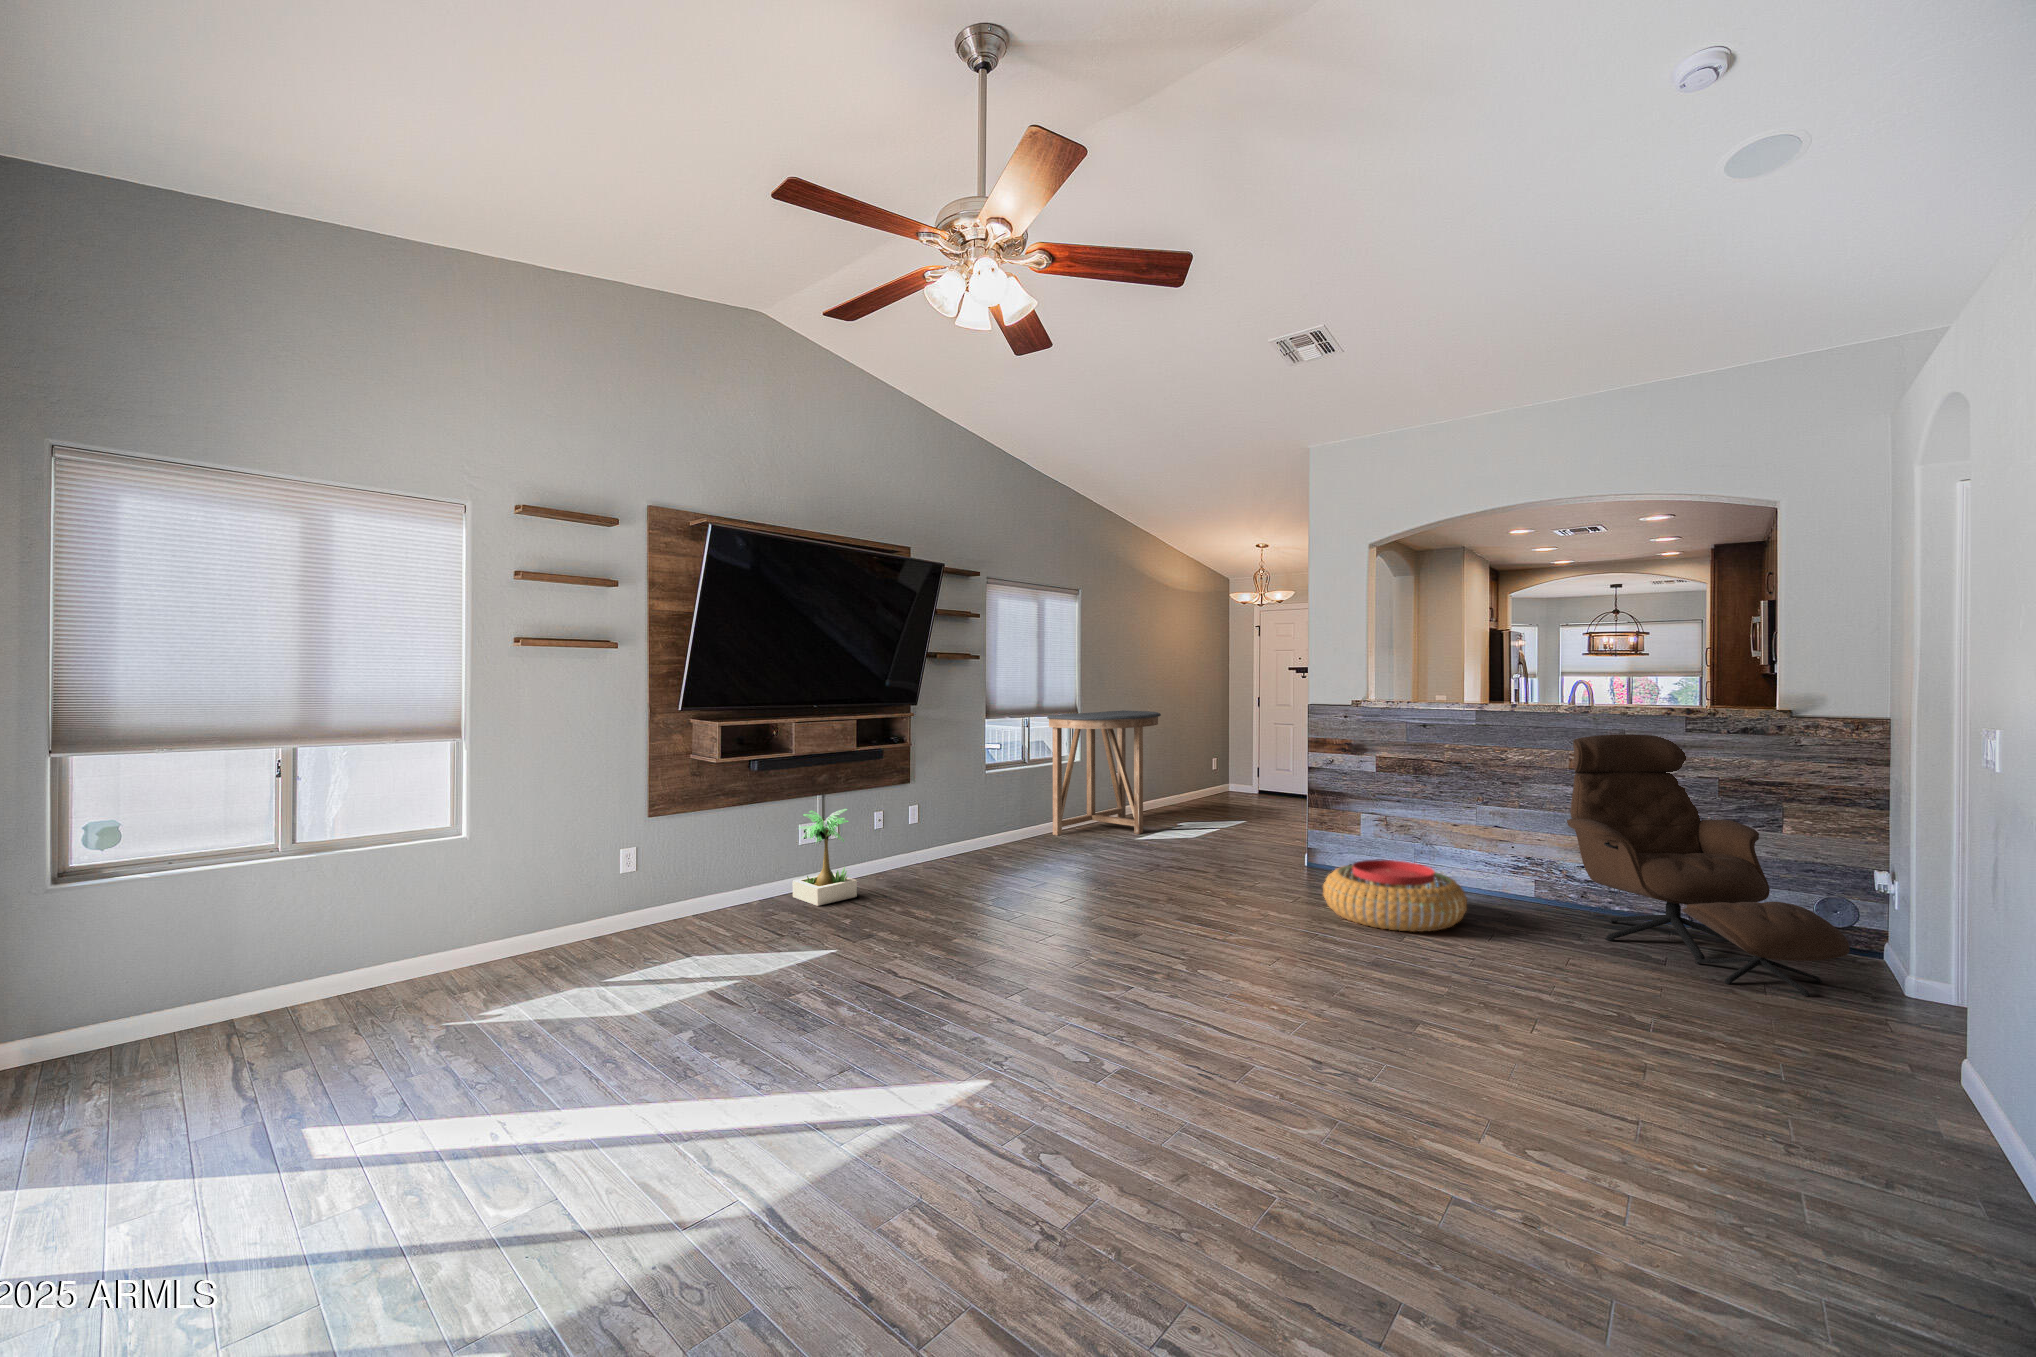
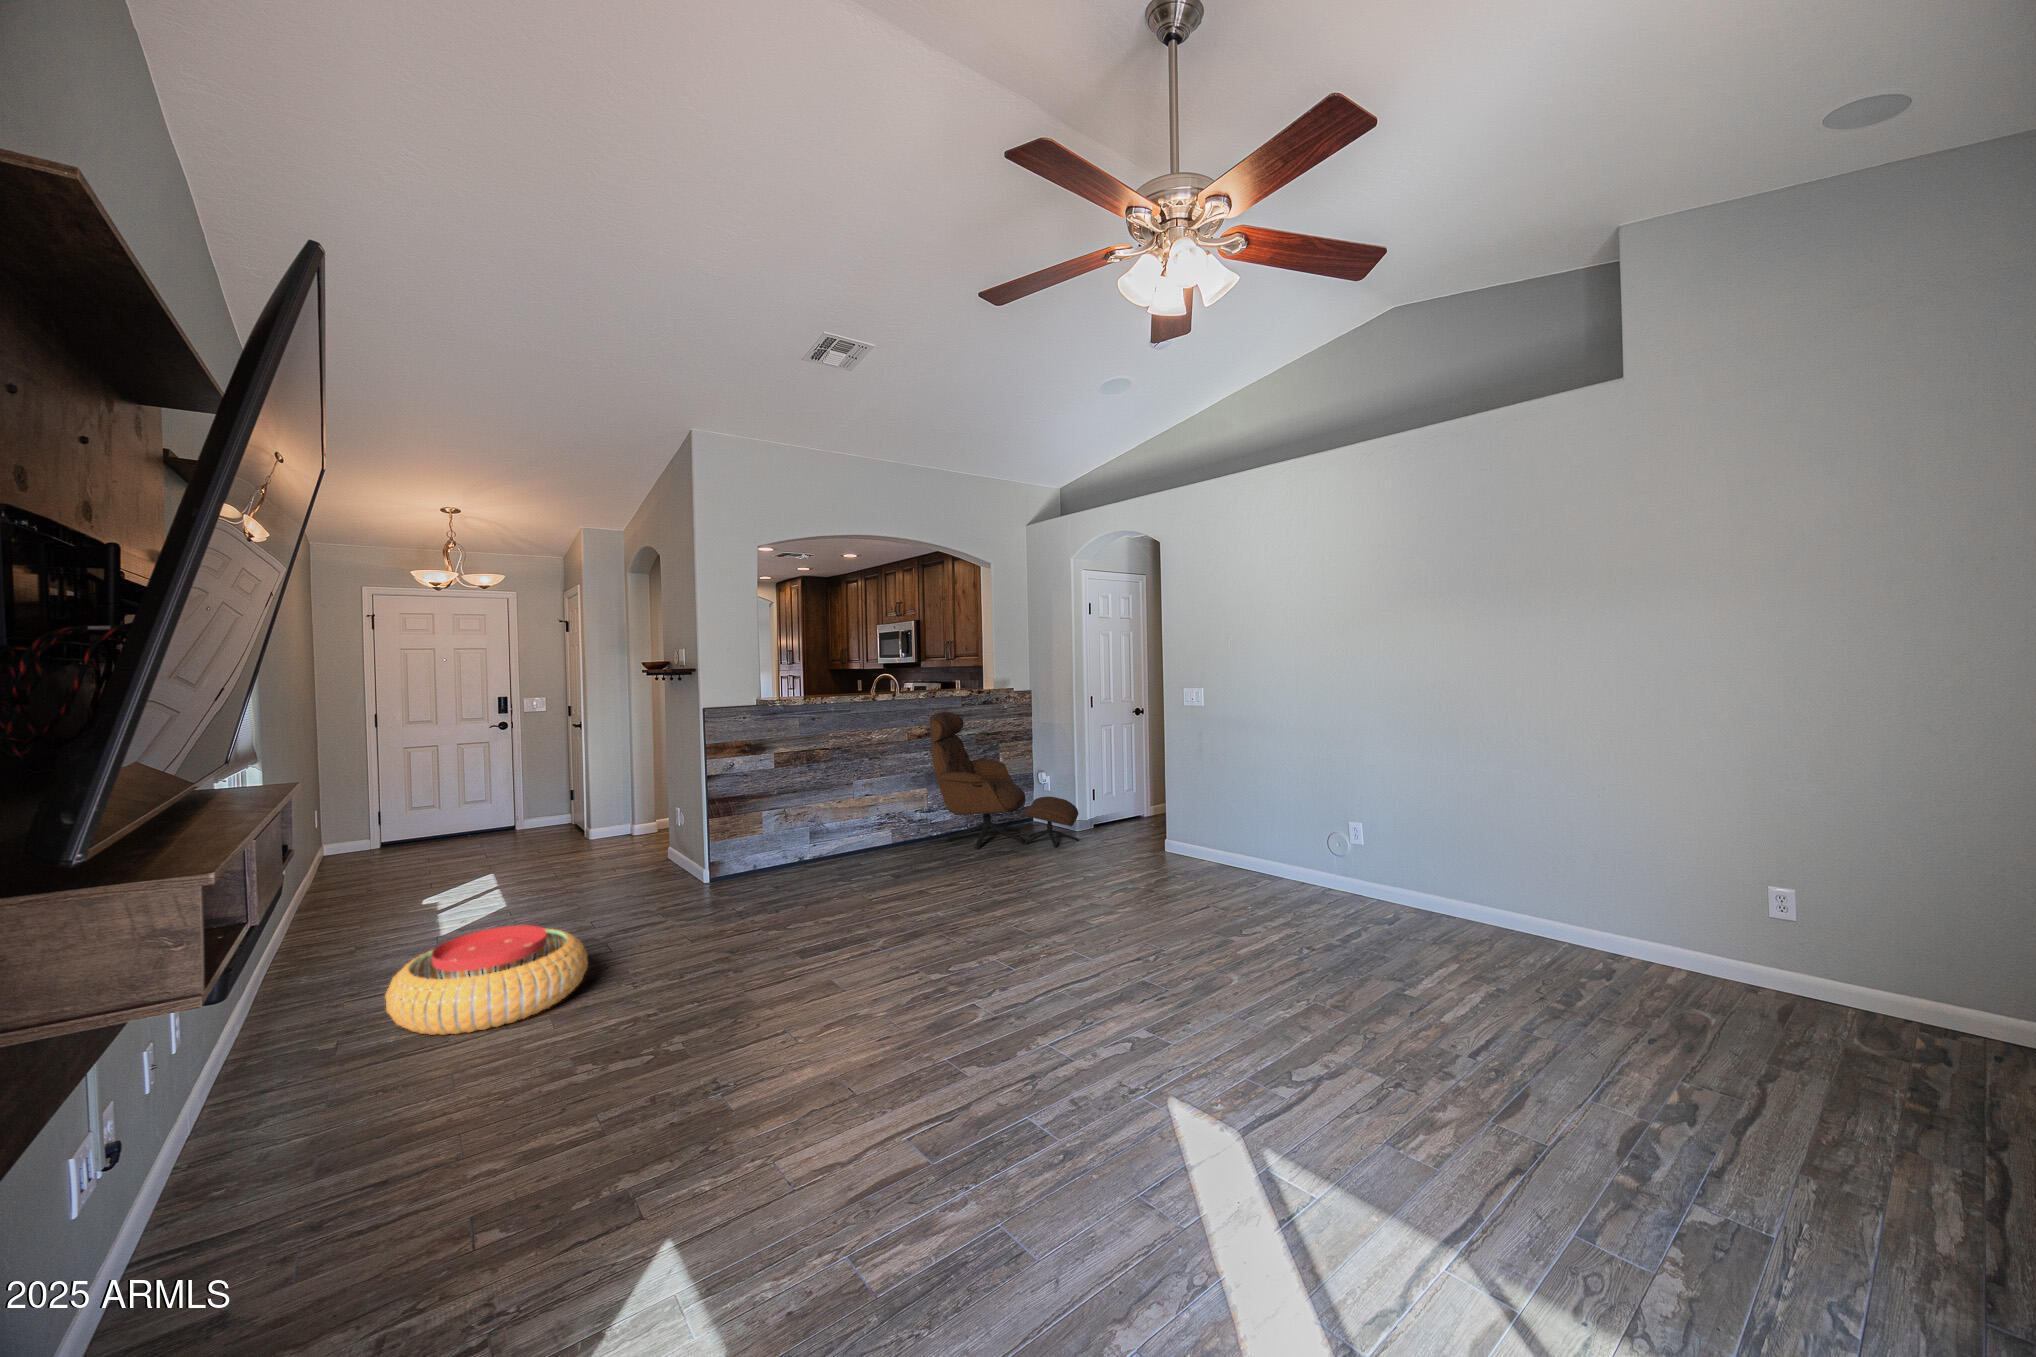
console table: present [1047,710,1161,835] -> none [279,746,433,972]
potted plant: present [793,809,857,906] -> none [138,1021,370,1309]
pouf: present [1323,860,1467,932] -> present [385,925,588,1035]

